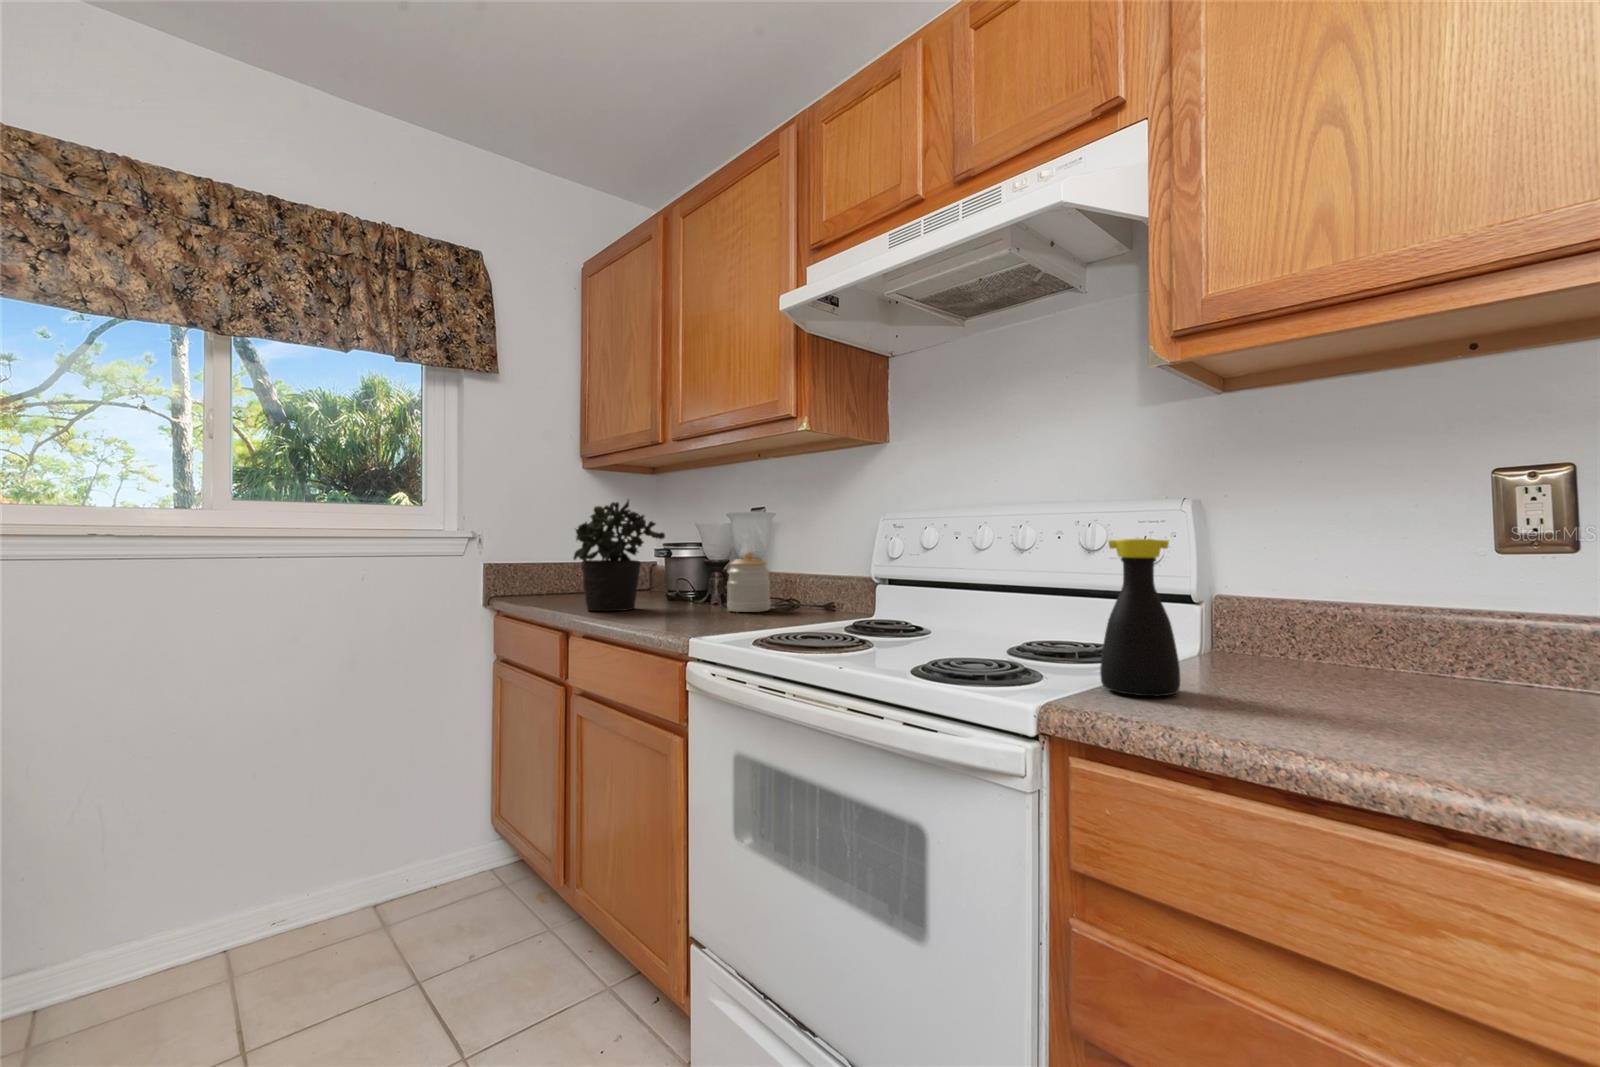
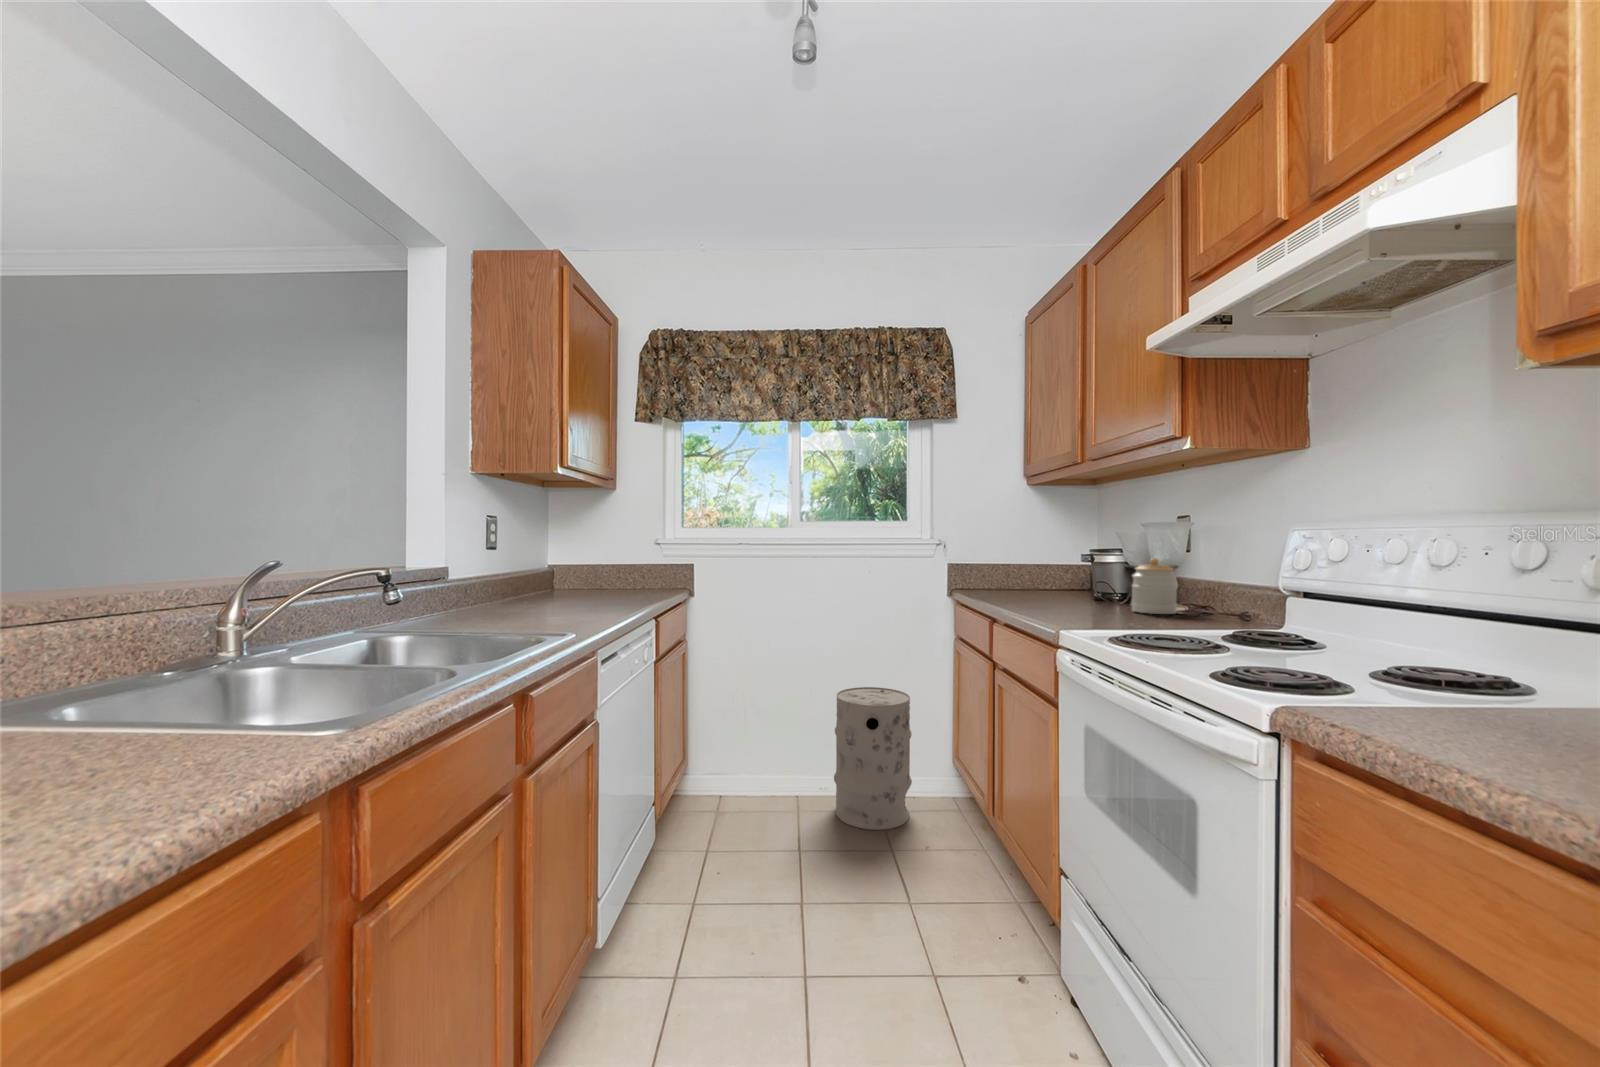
potted plant: present [574,500,665,611] -> none [1000,511,1082,603]
bottle: present [1100,539,1180,696] -> none [1386,569,1493,737]
trash can: none [303,753,441,982] -> present [834,687,912,830]

